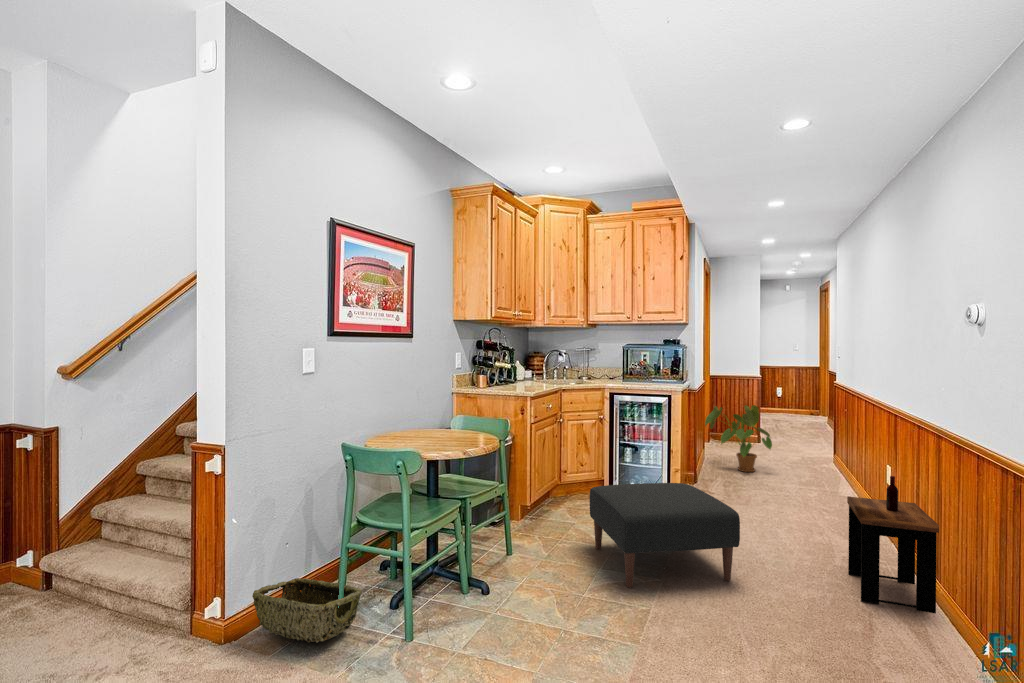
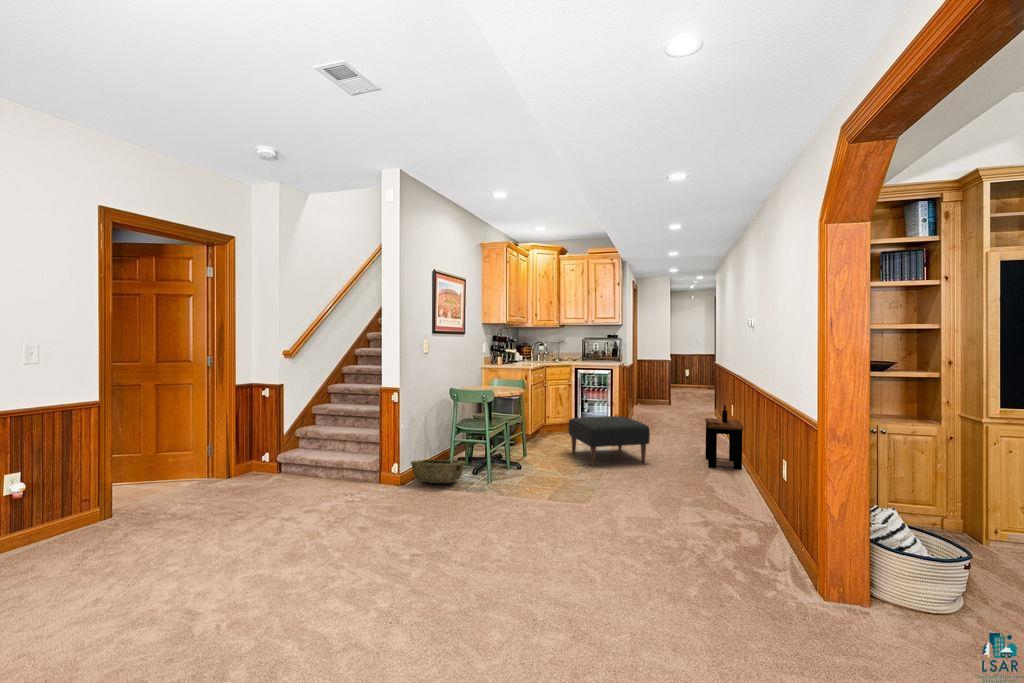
house plant: present [705,405,772,472] -> none [633,377,675,420]

